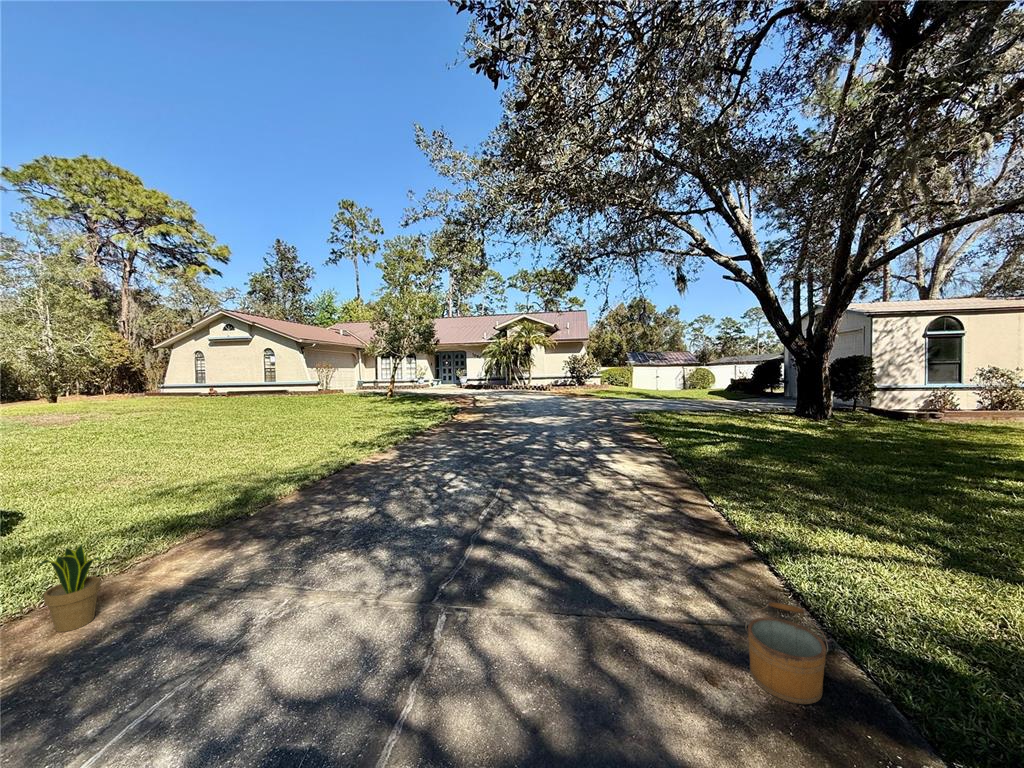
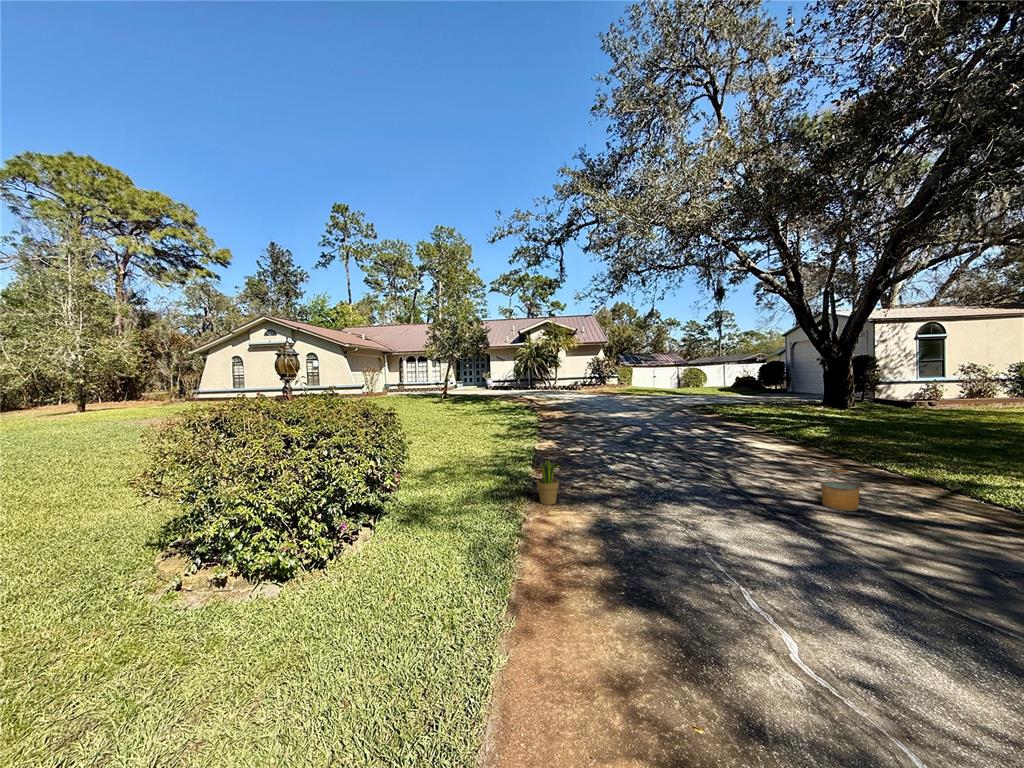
bucket: present [746,602,828,704] -> present [820,470,860,511]

